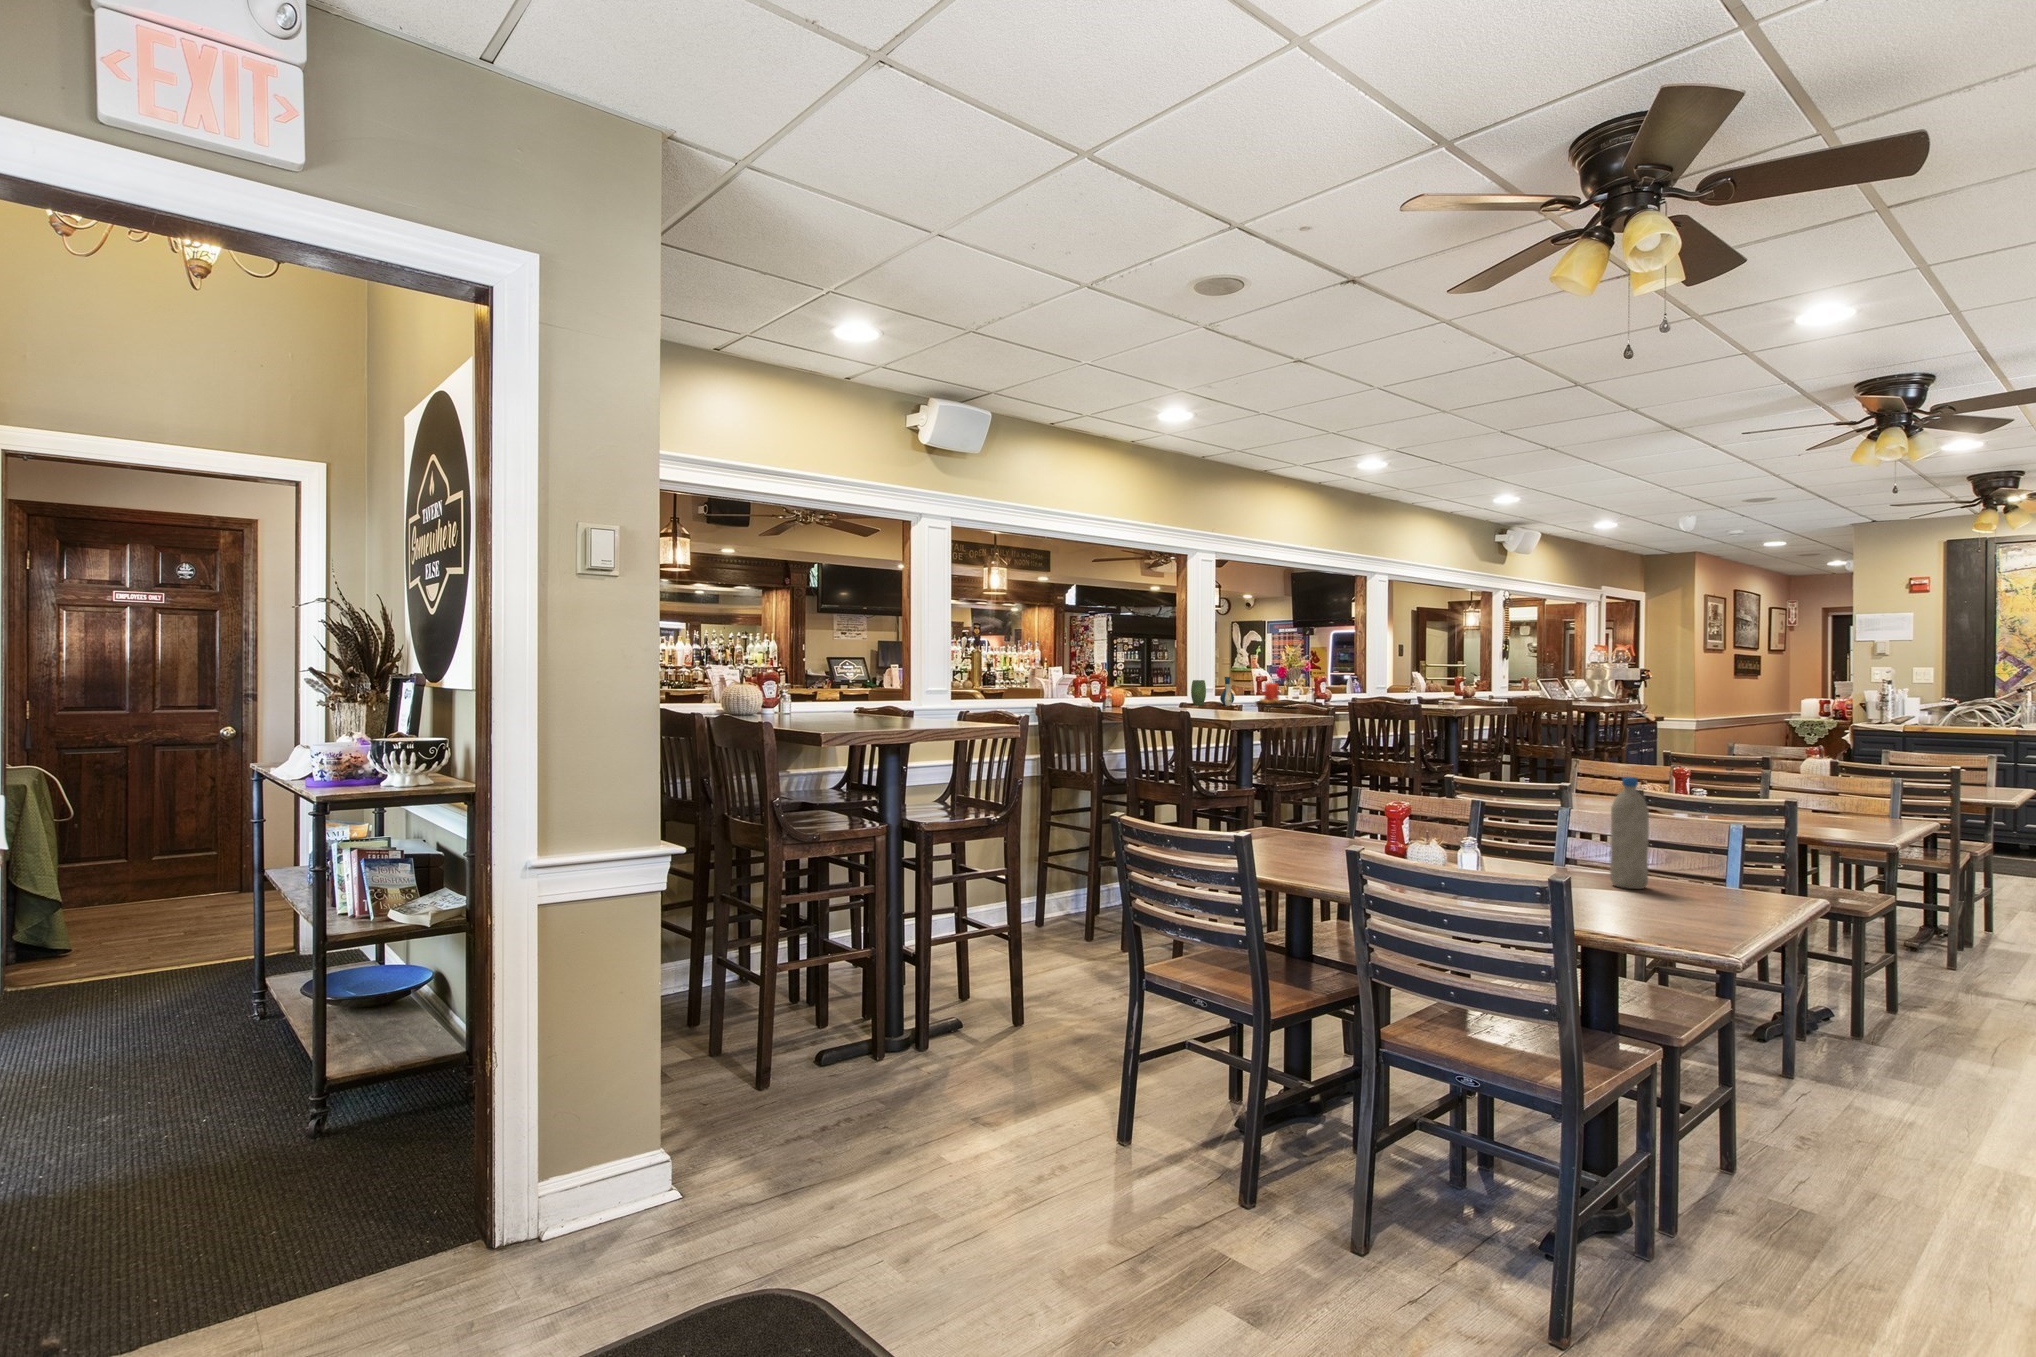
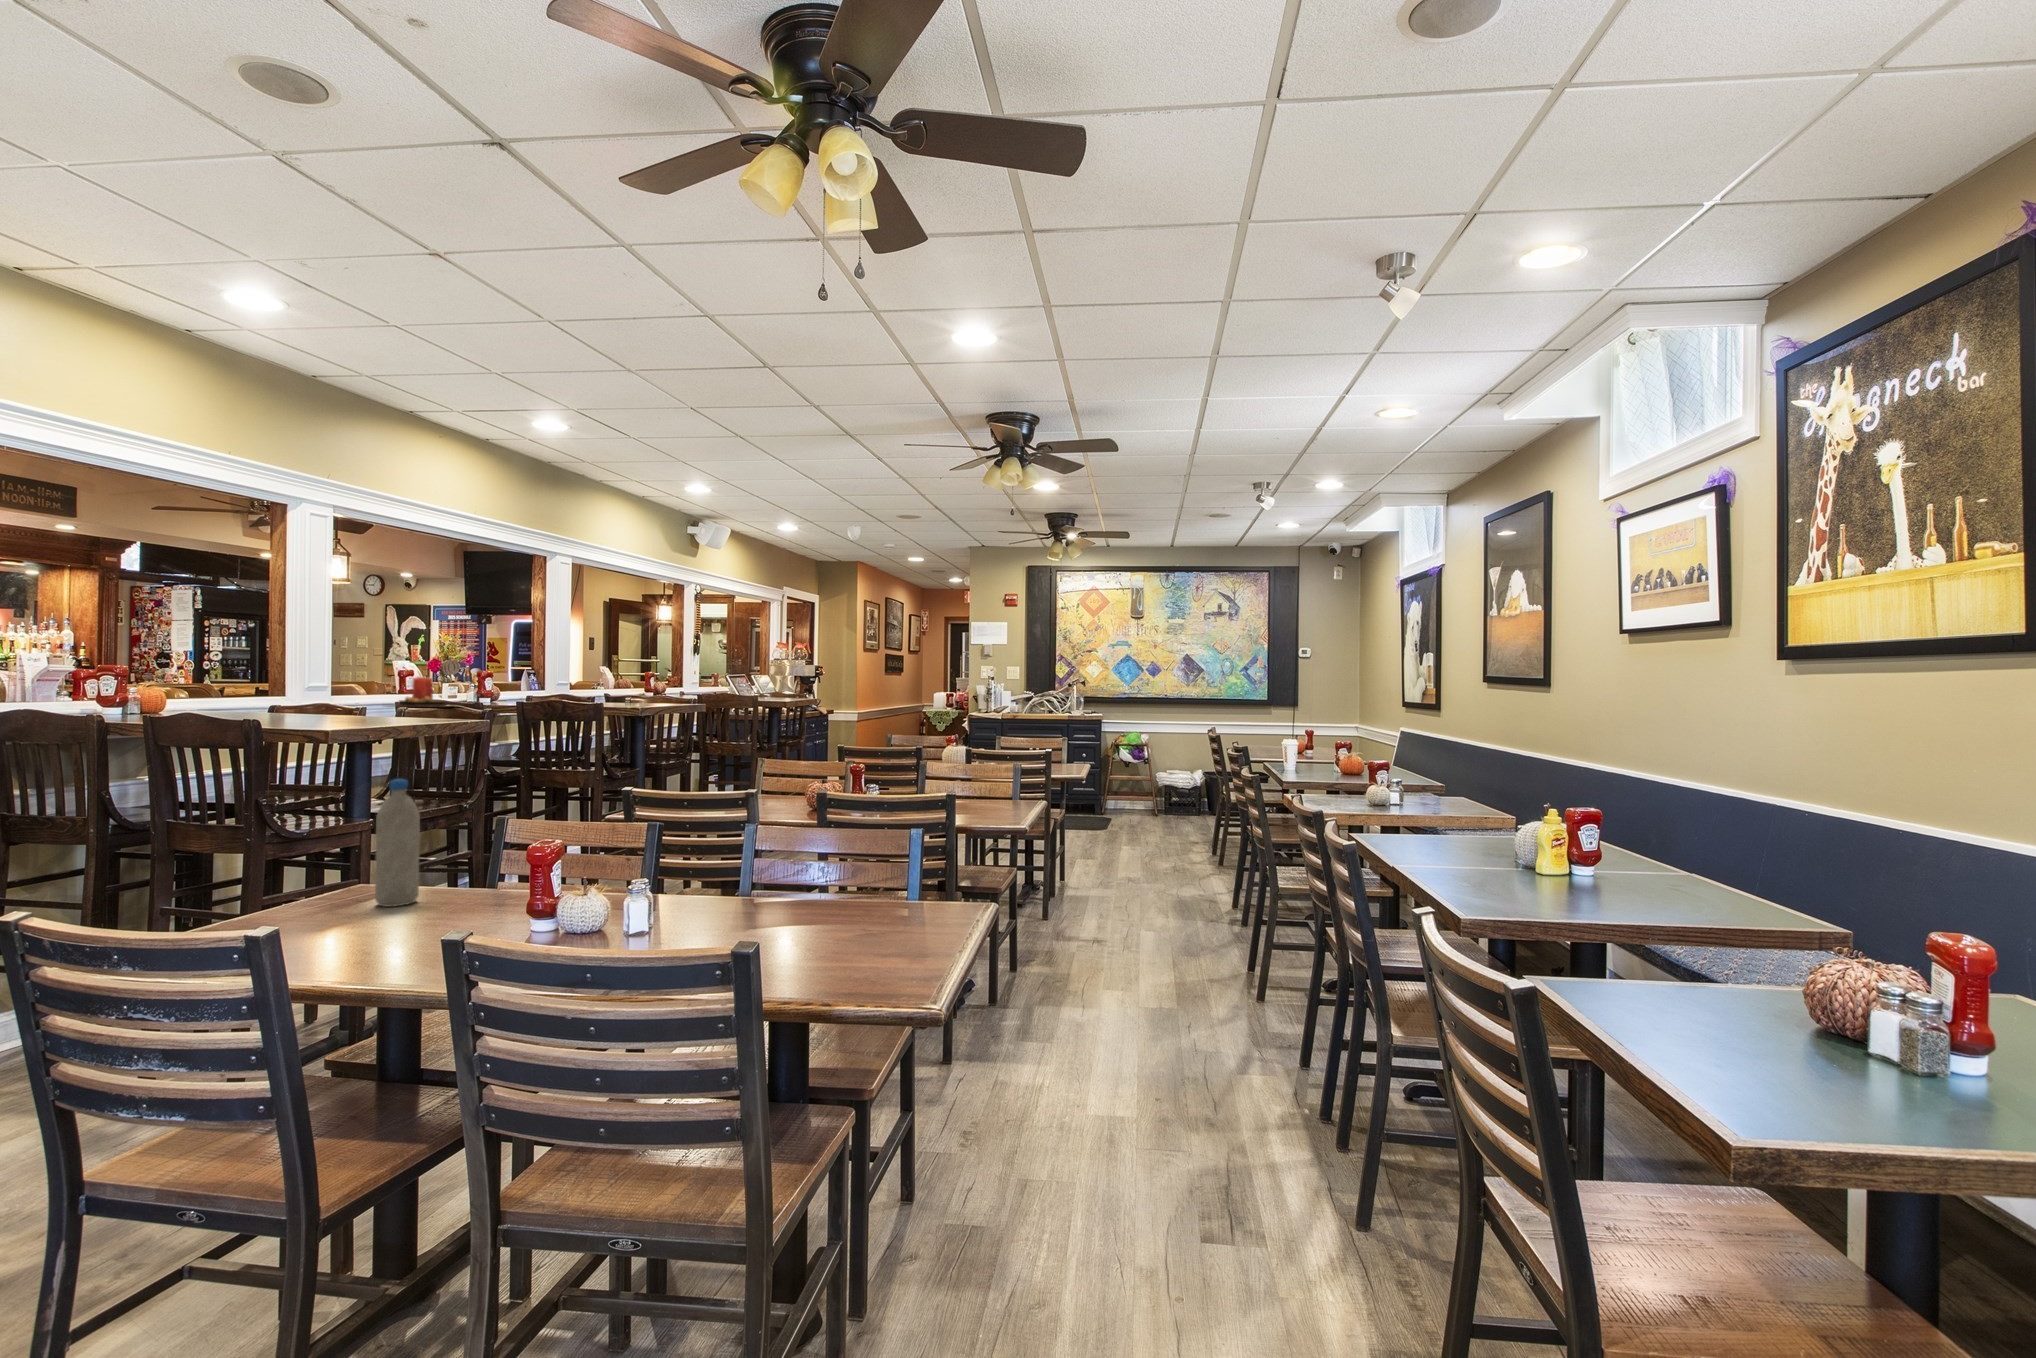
vase: present [1191,677,1234,706] -> none [295,669,366,707]
water bottle: present [1610,777,1649,889] -> present [375,779,420,907]

